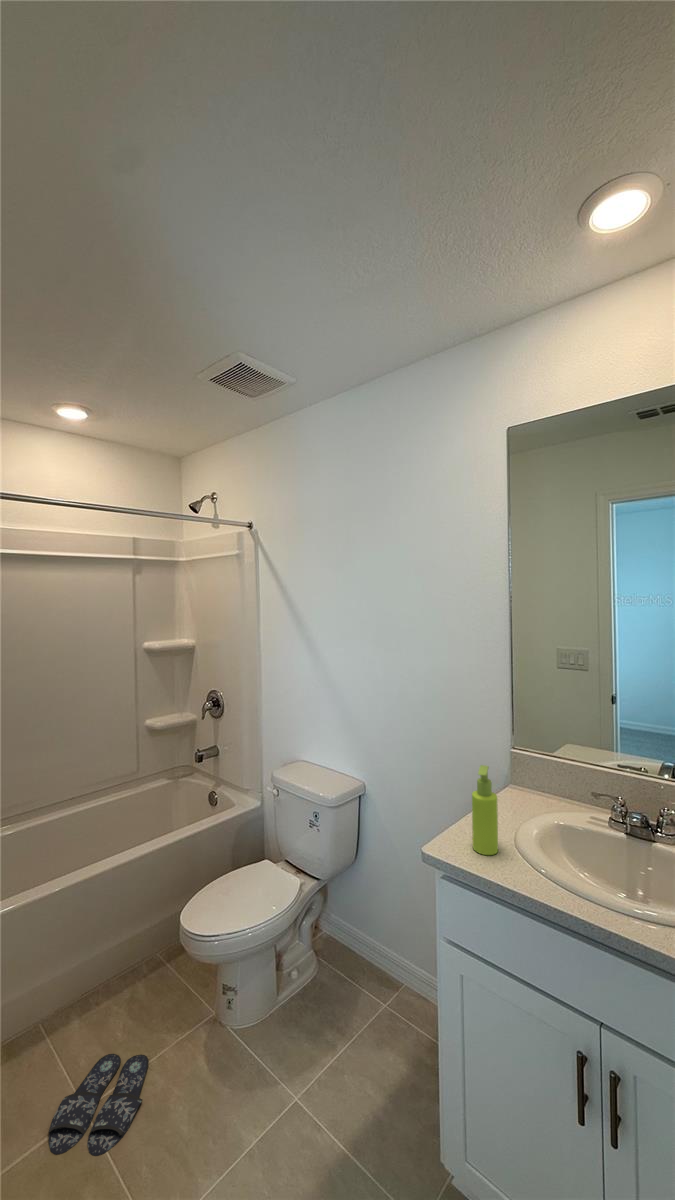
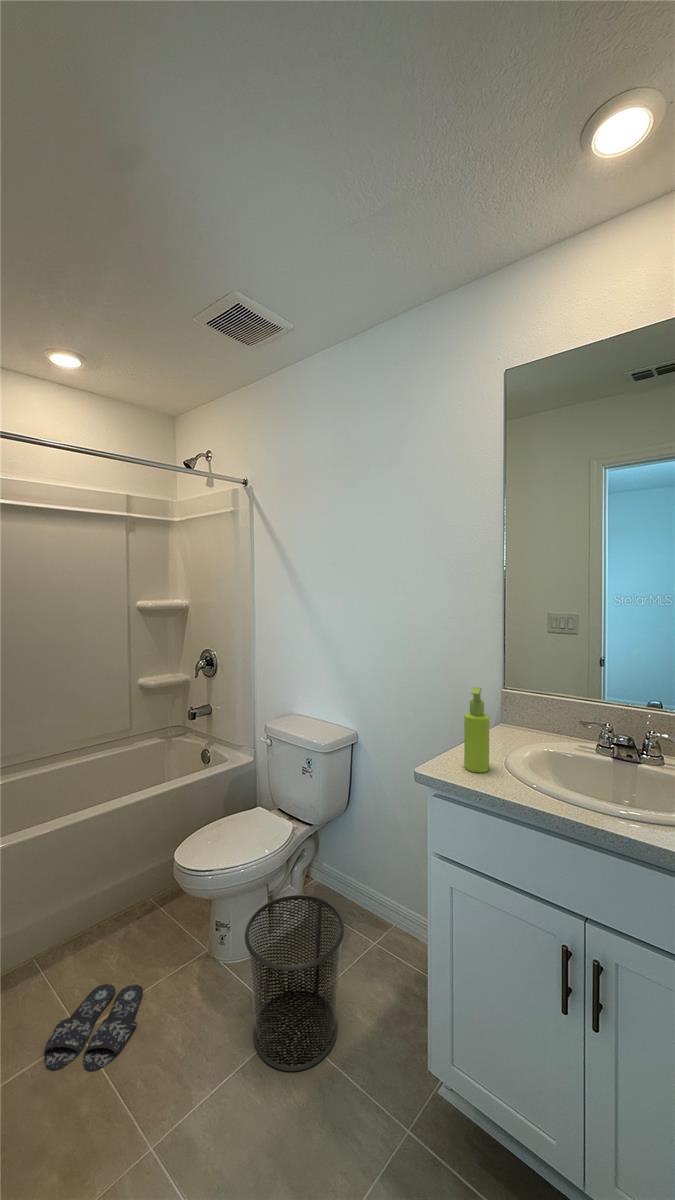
waste bin: none [251,962,353,1158] -> present [245,895,344,1071]

